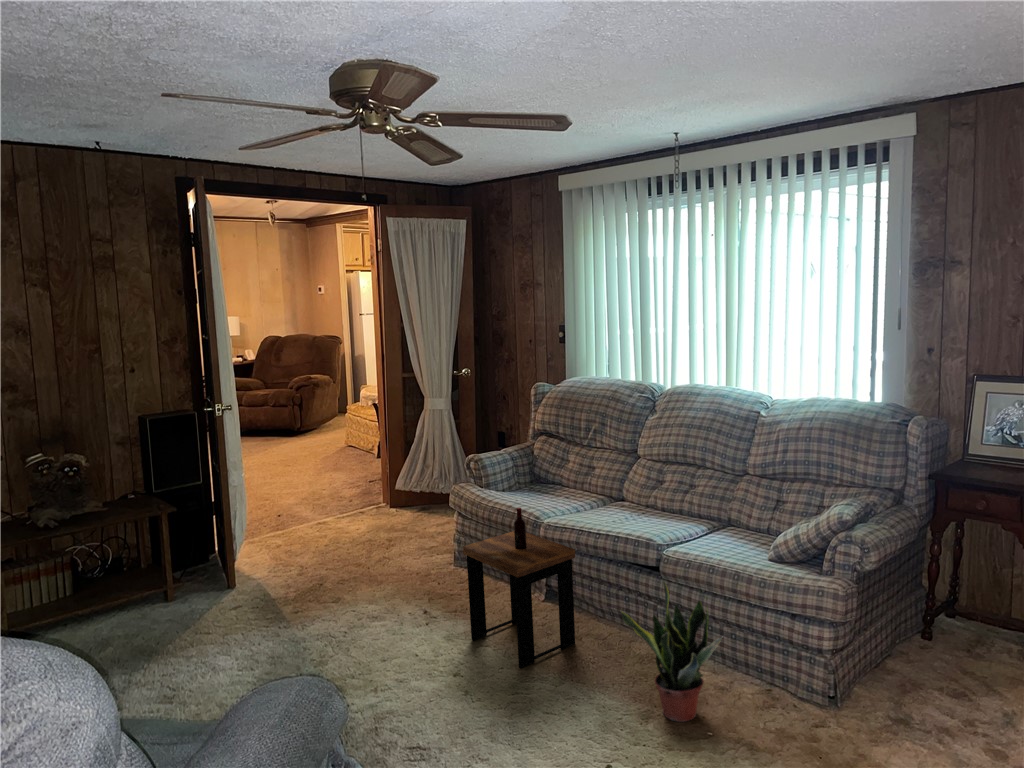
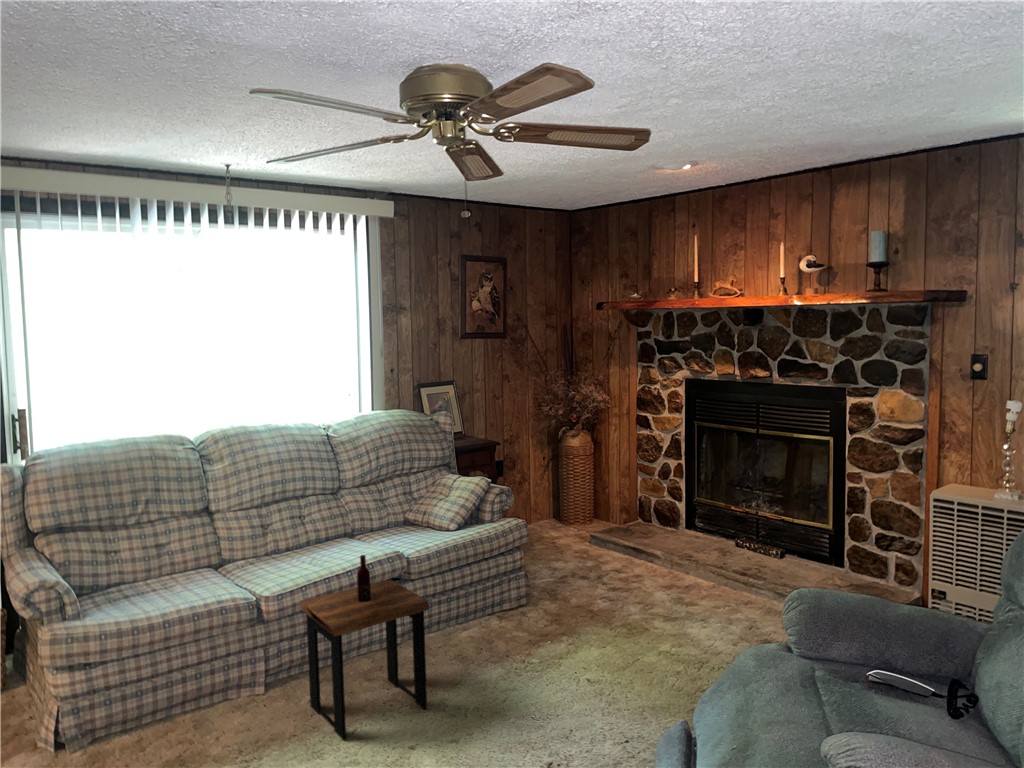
potted plant: present [621,582,722,722] -> none [488,550,555,650]

